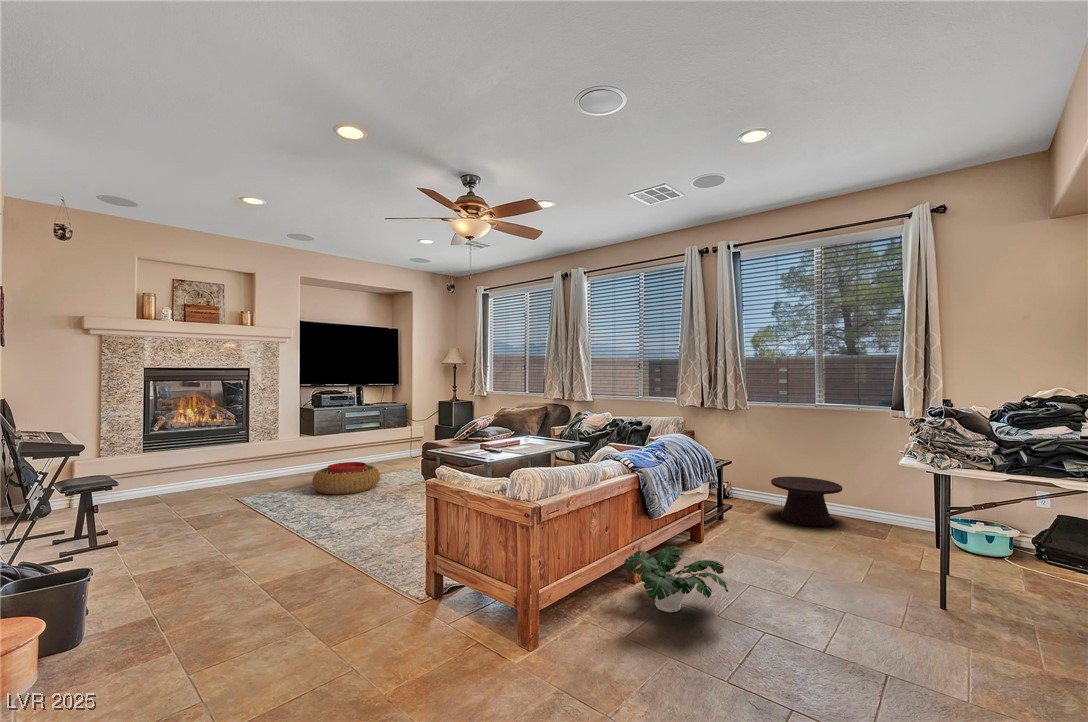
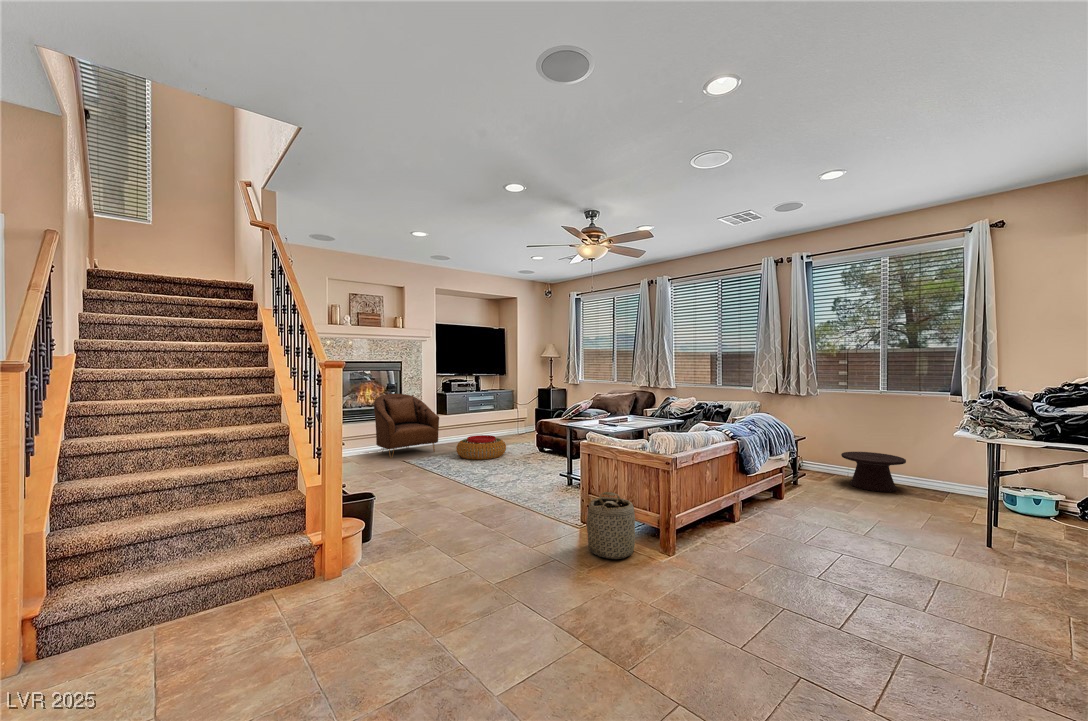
armchair: none [203,410,295,496] -> present [374,394,439,458]
potted plant: present [624,546,728,612] -> none [730,495,815,540]
basket: none [409,557,481,664] -> present [587,492,635,559]

